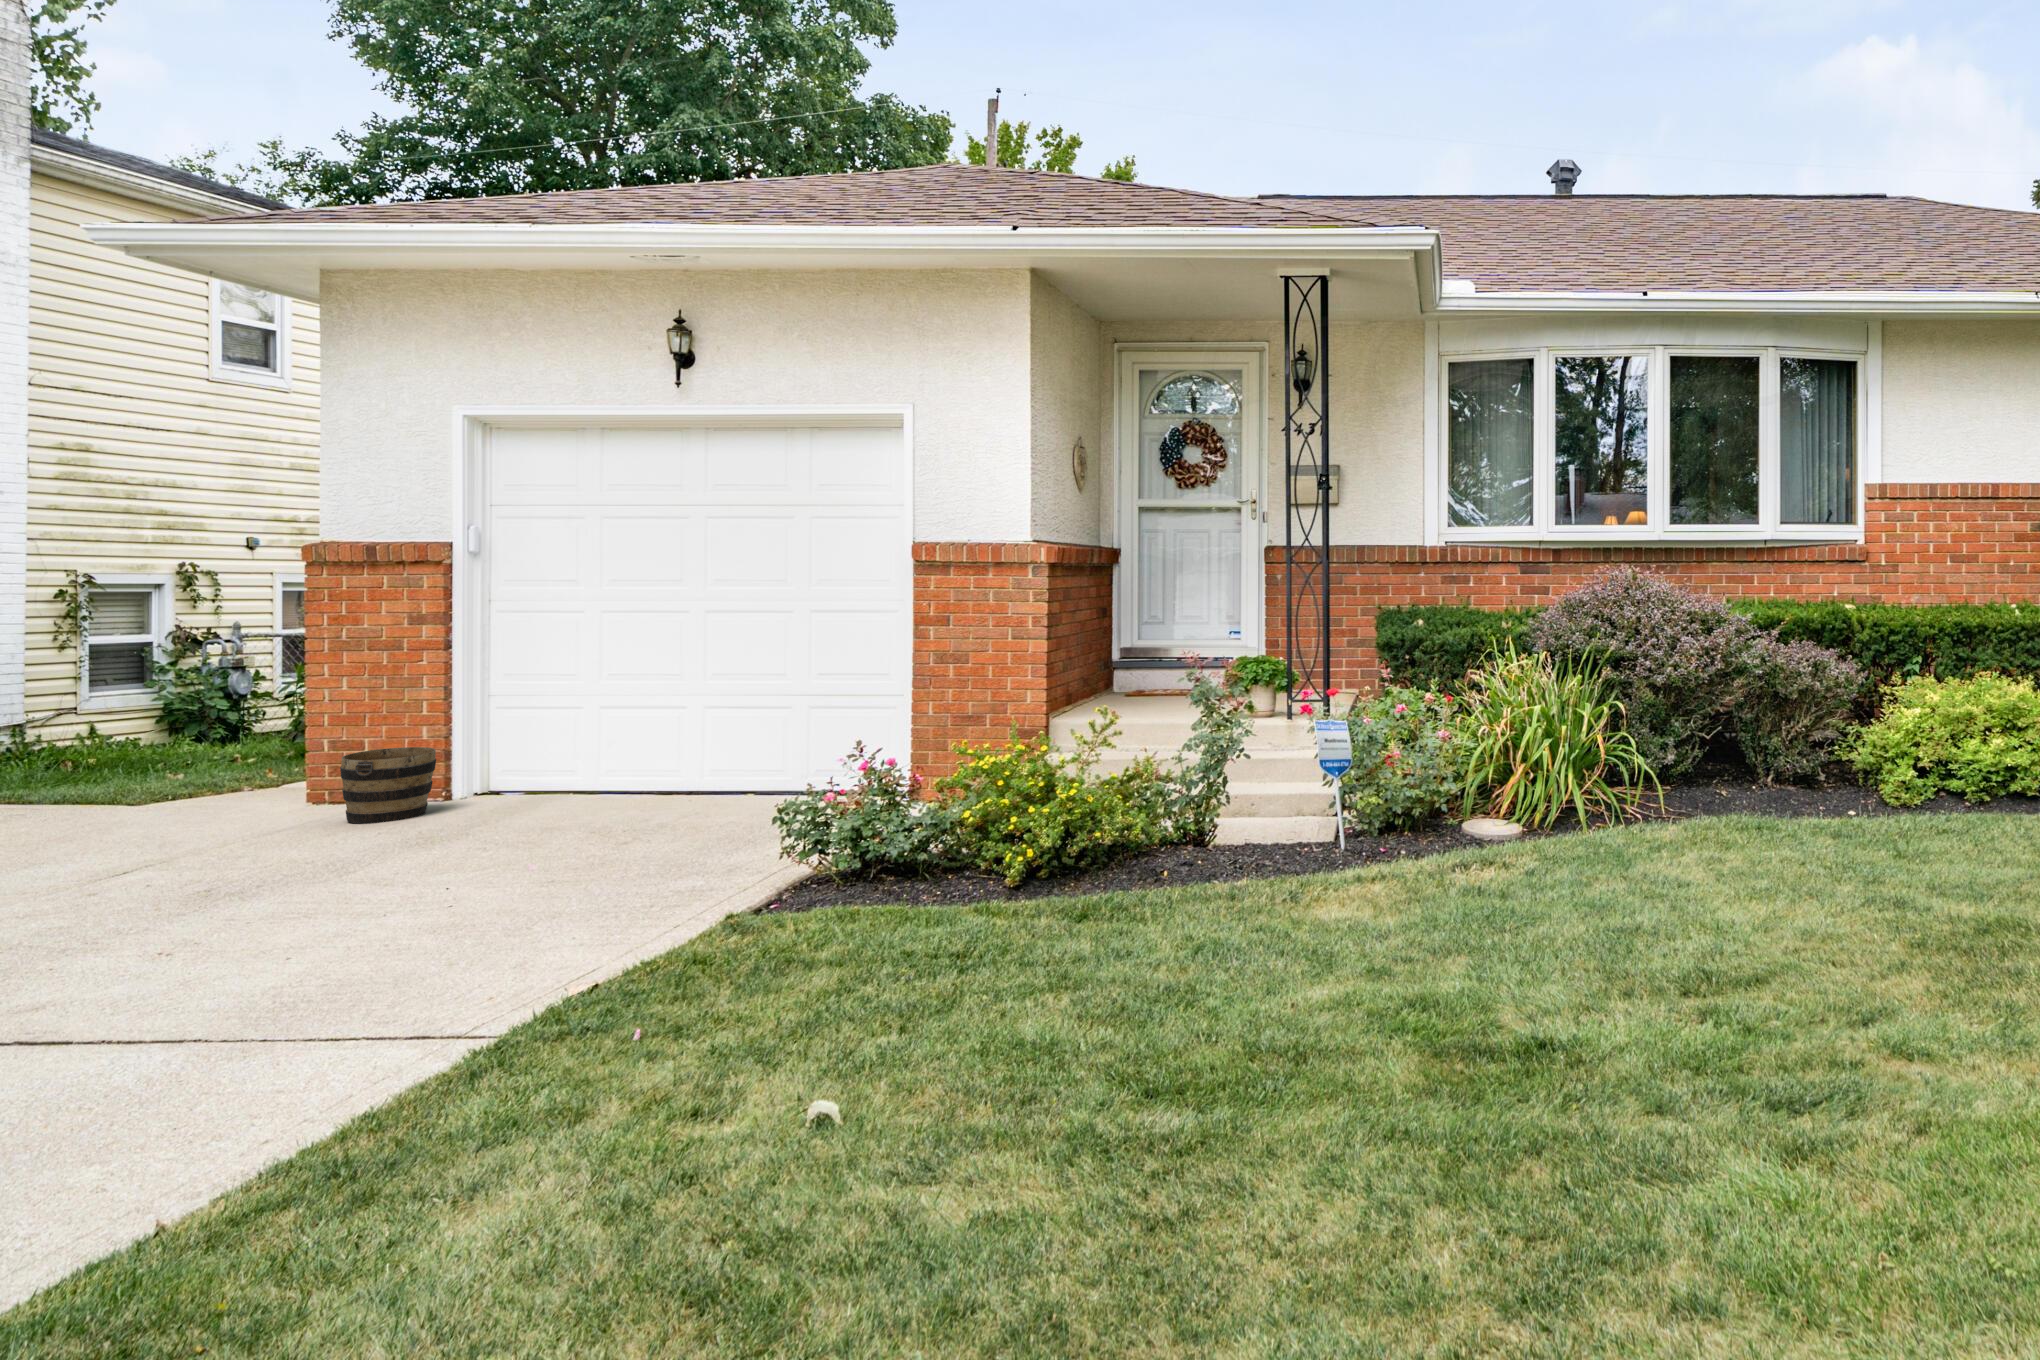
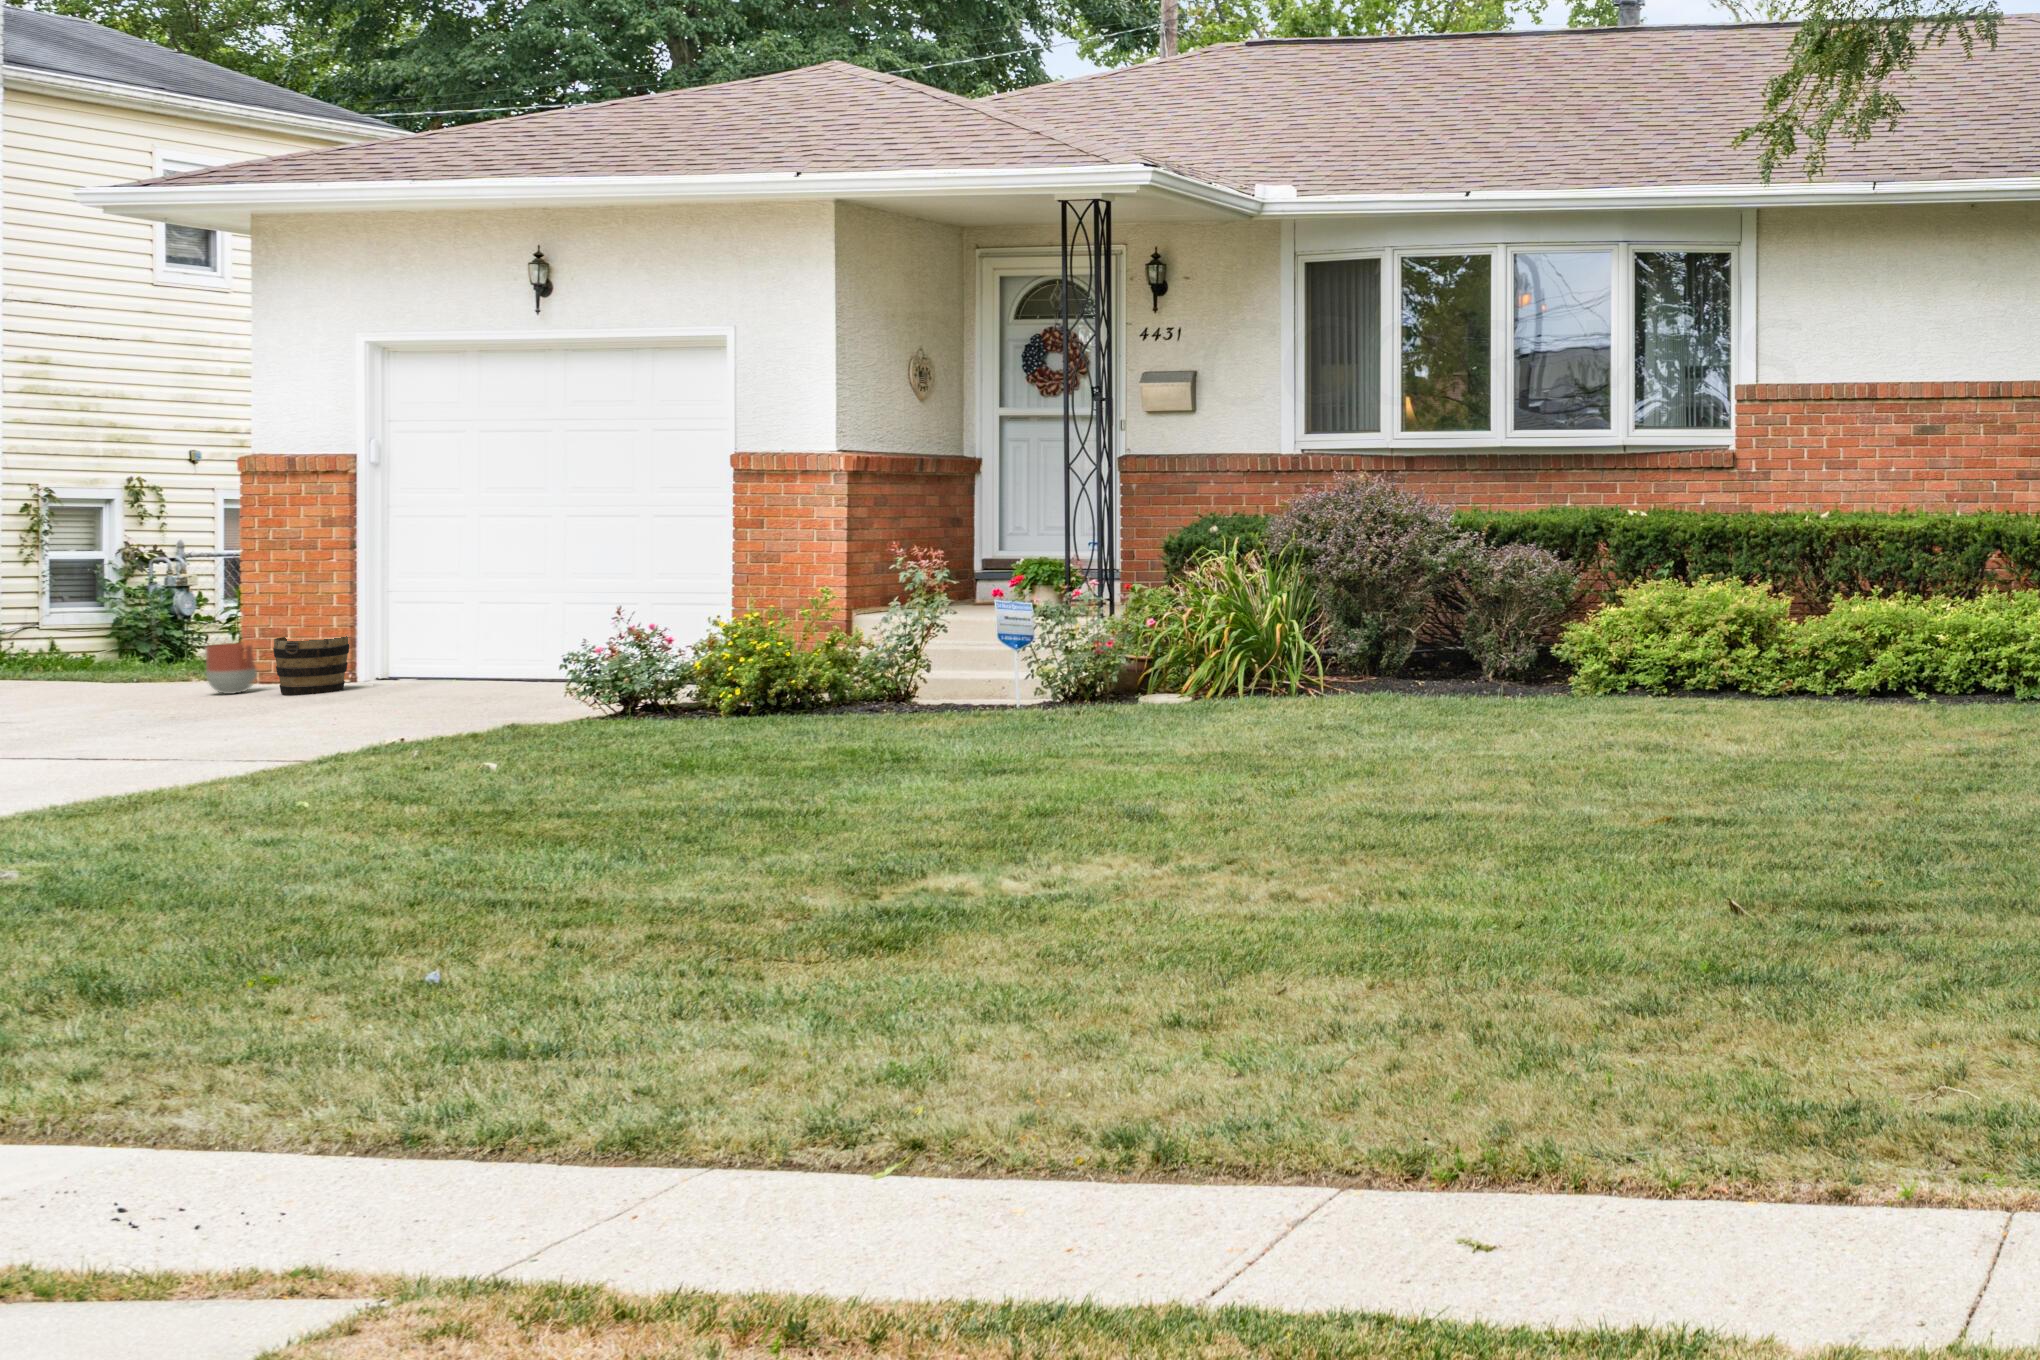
planter: none [253,757,321,819] -> present [205,642,257,694]

